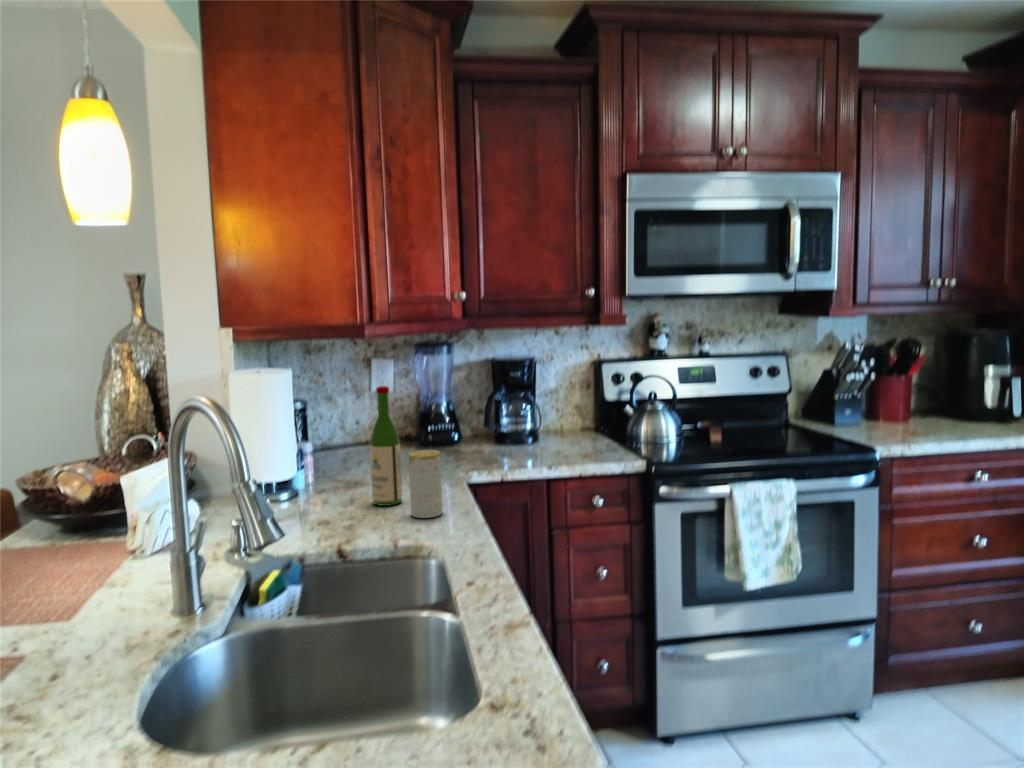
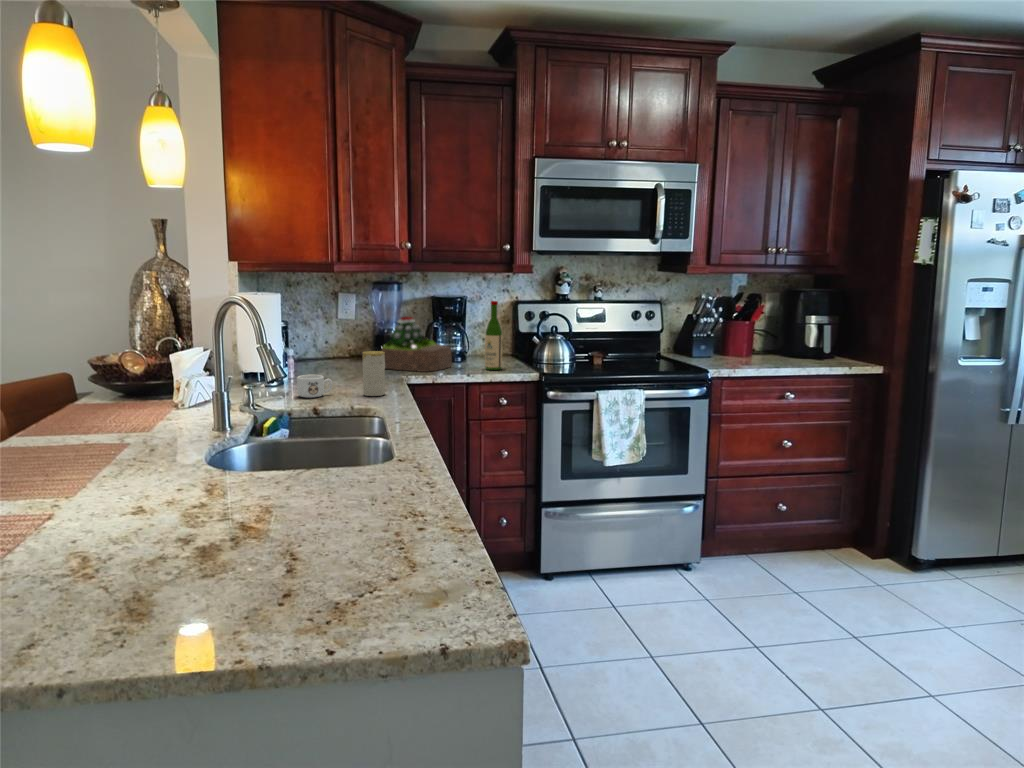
wine bottle: present [370,386,402,506] -> present [485,301,502,370]
succulent plant: none [430,388,523,462] -> present [382,317,452,372]
mug: none [314,488,366,524] -> present [297,375,332,398]

